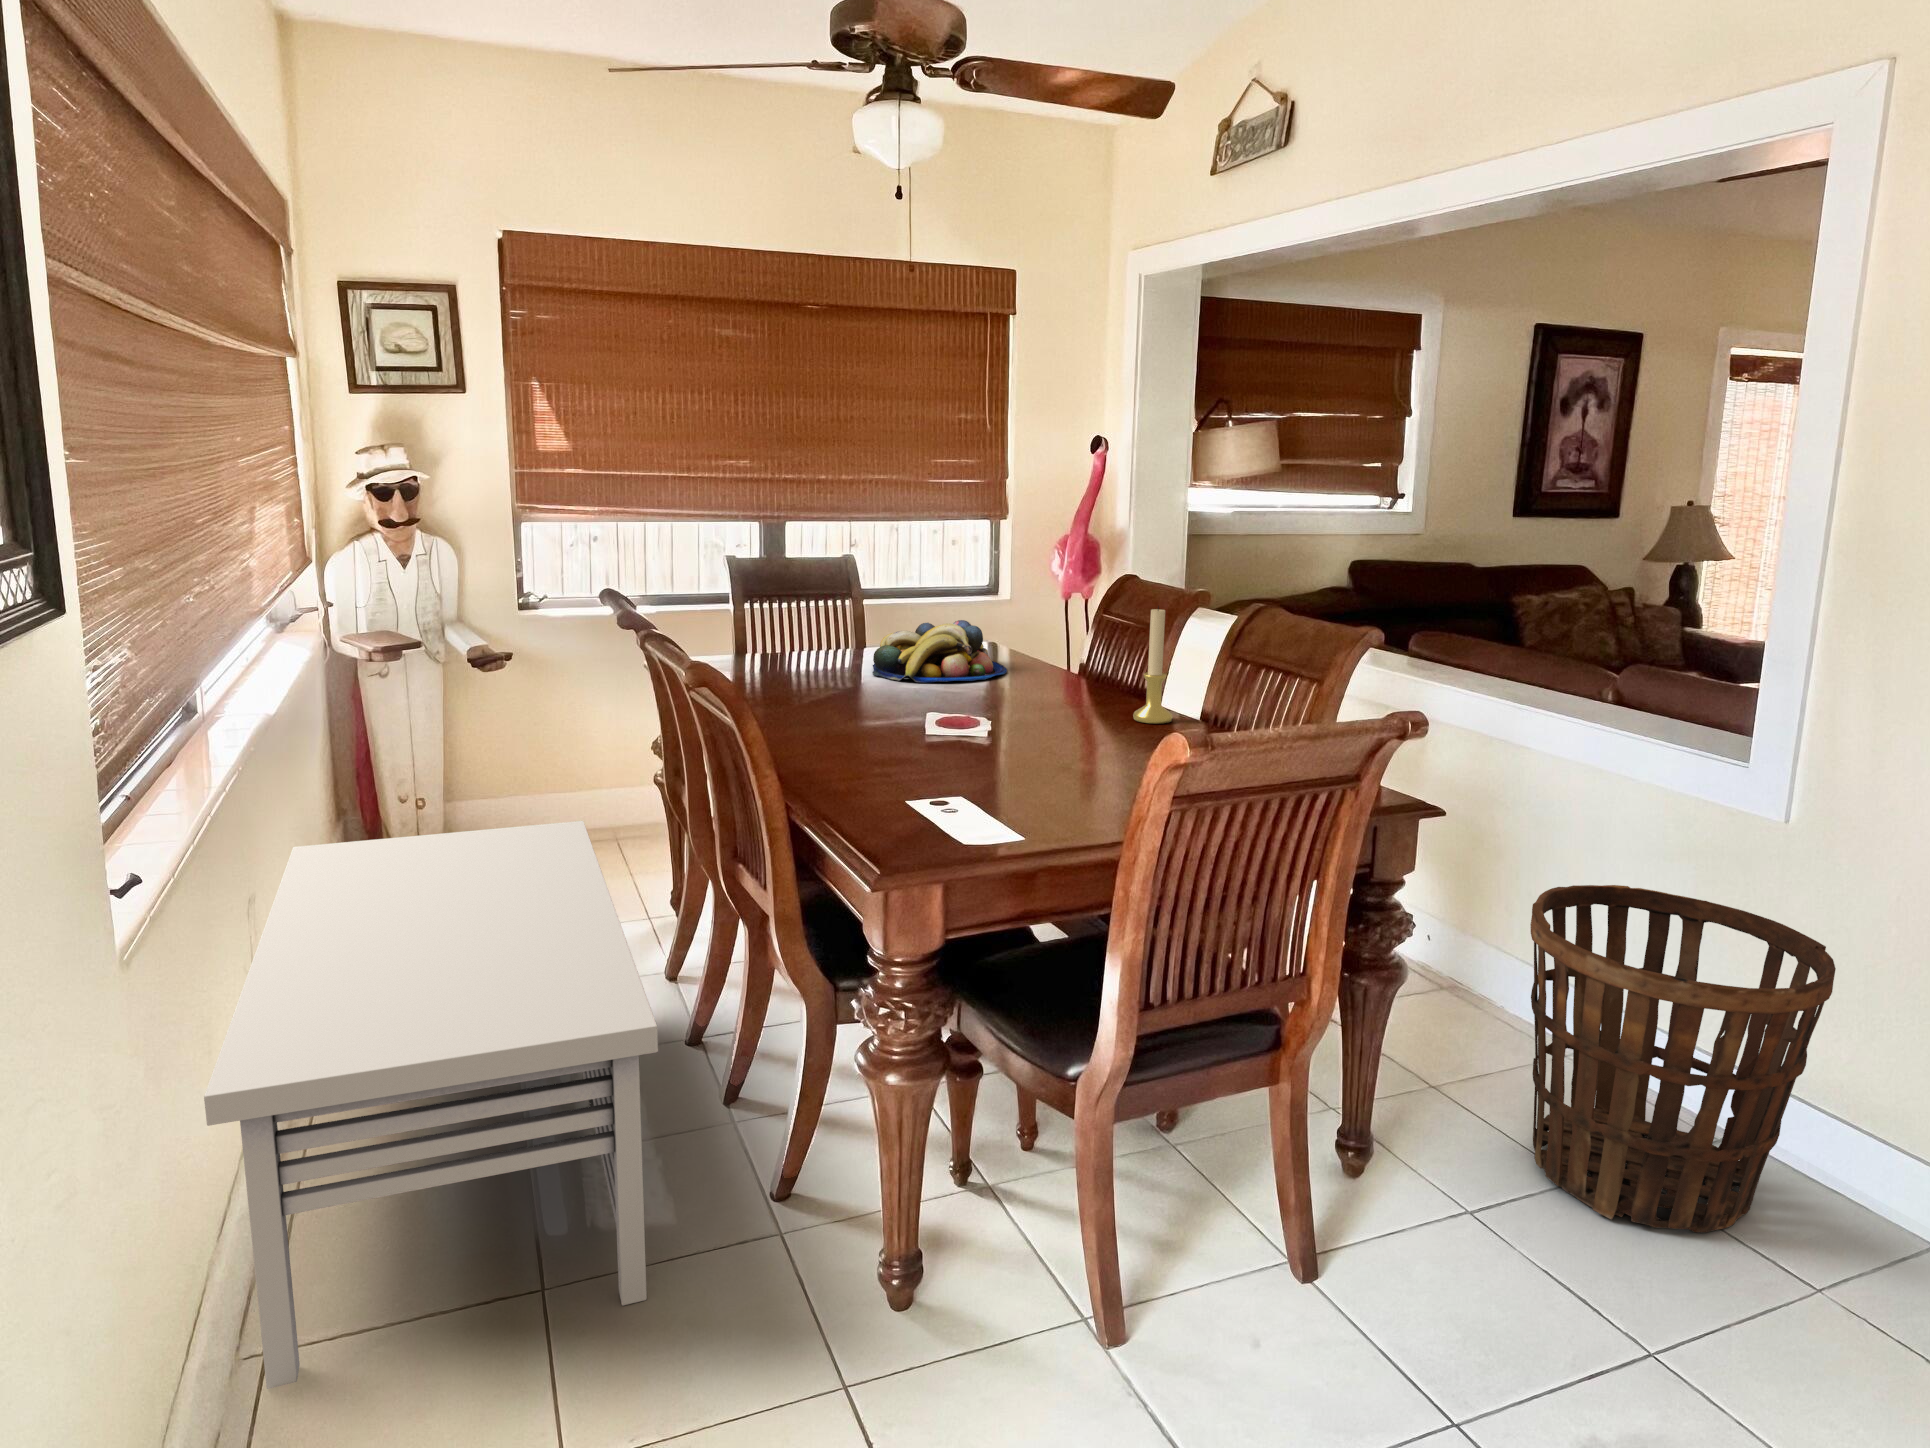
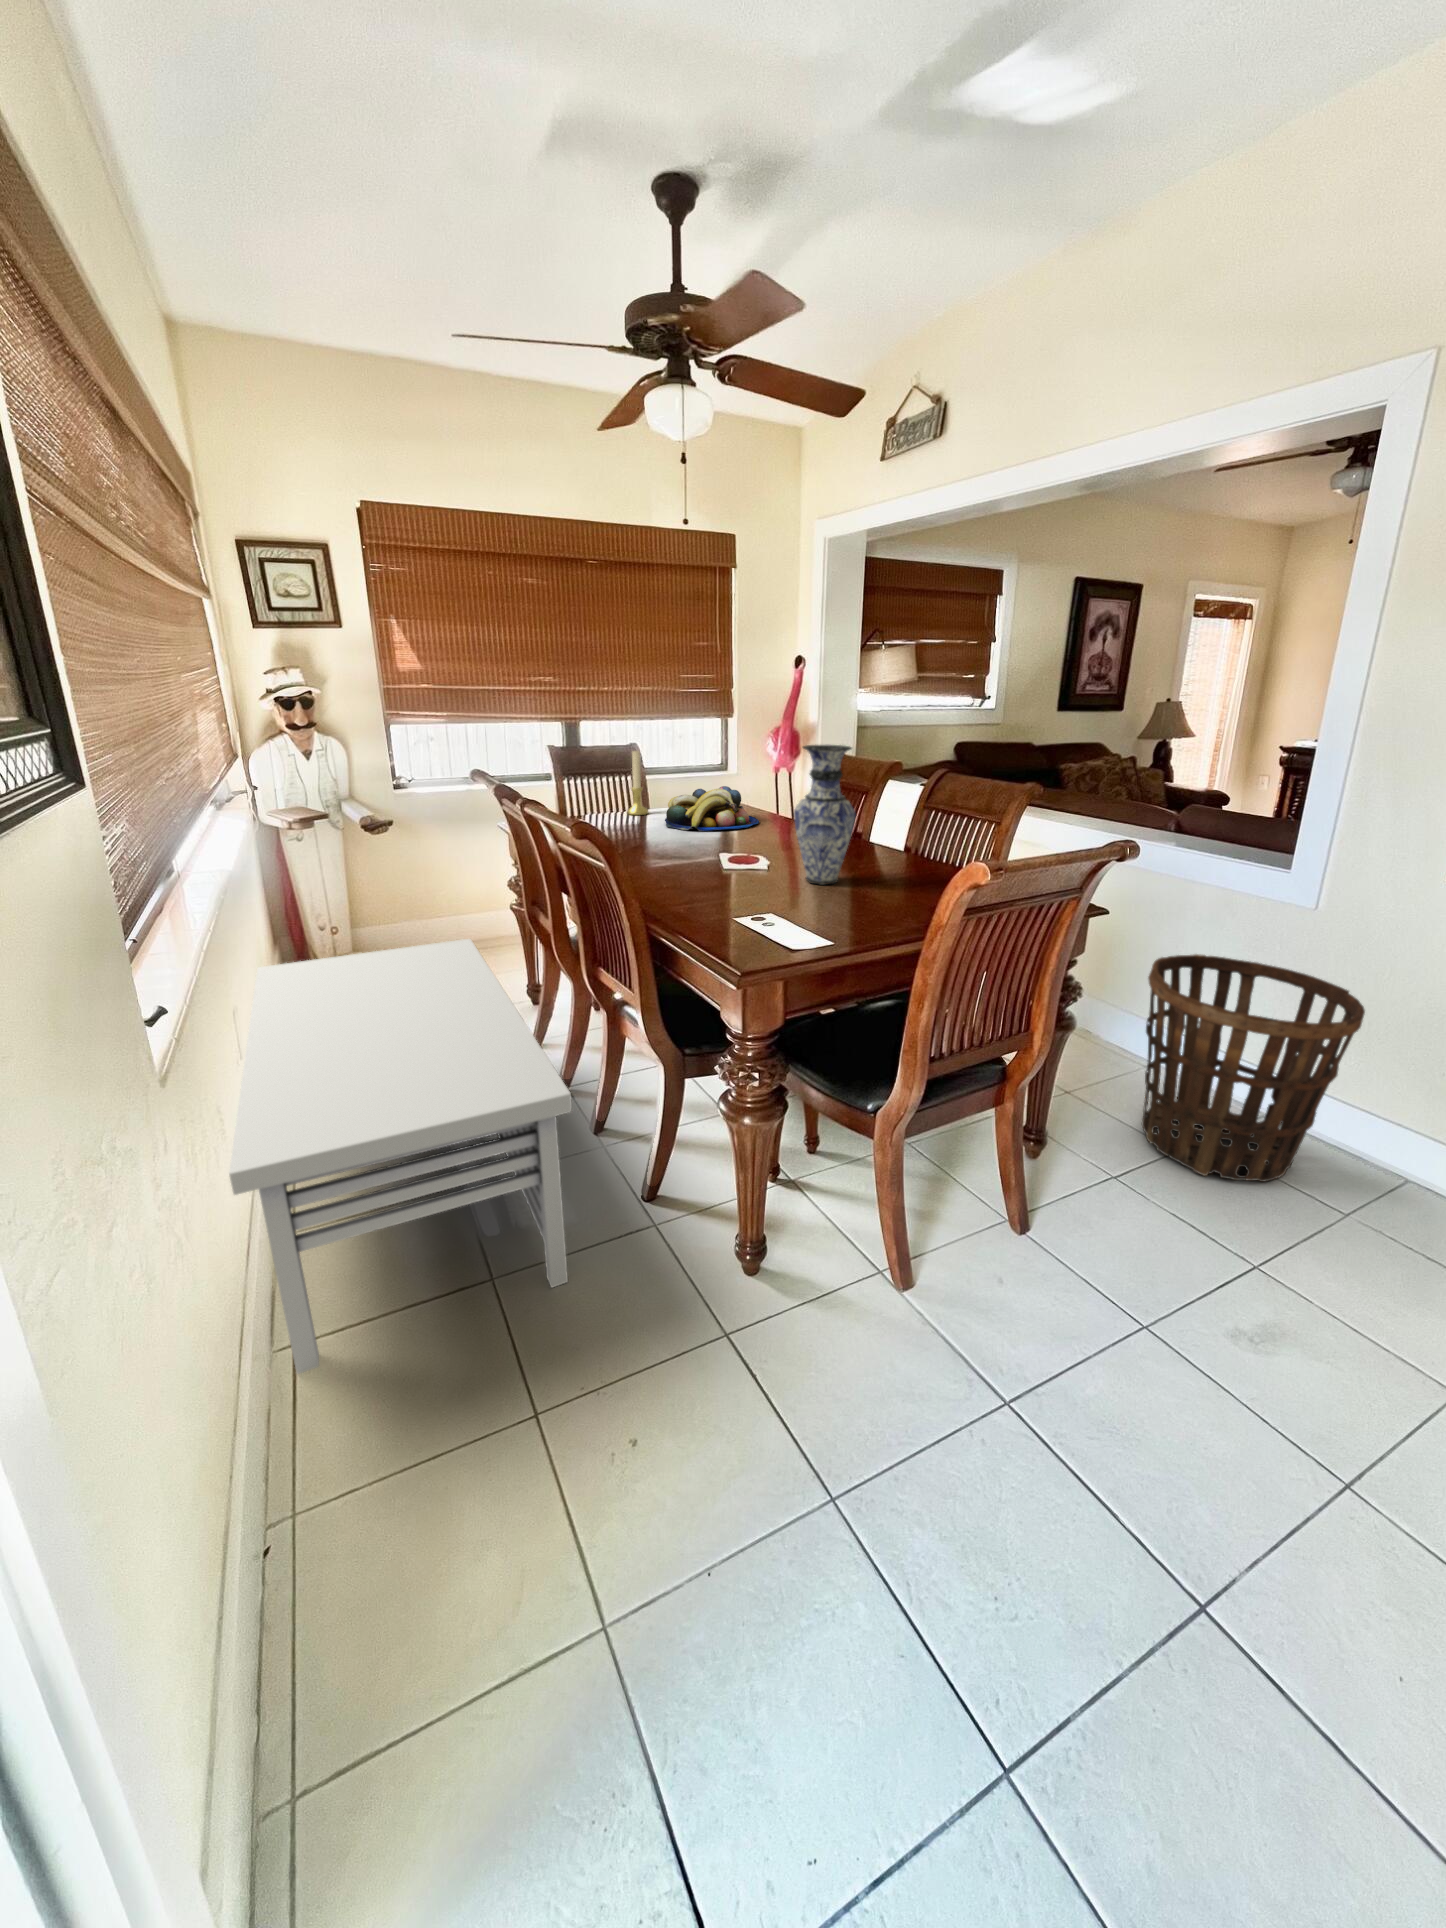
vase: none [1012,571,1096,762] -> present [794,745,856,885]
candle holder: present [1133,606,1173,724] -> present [627,750,648,815]

